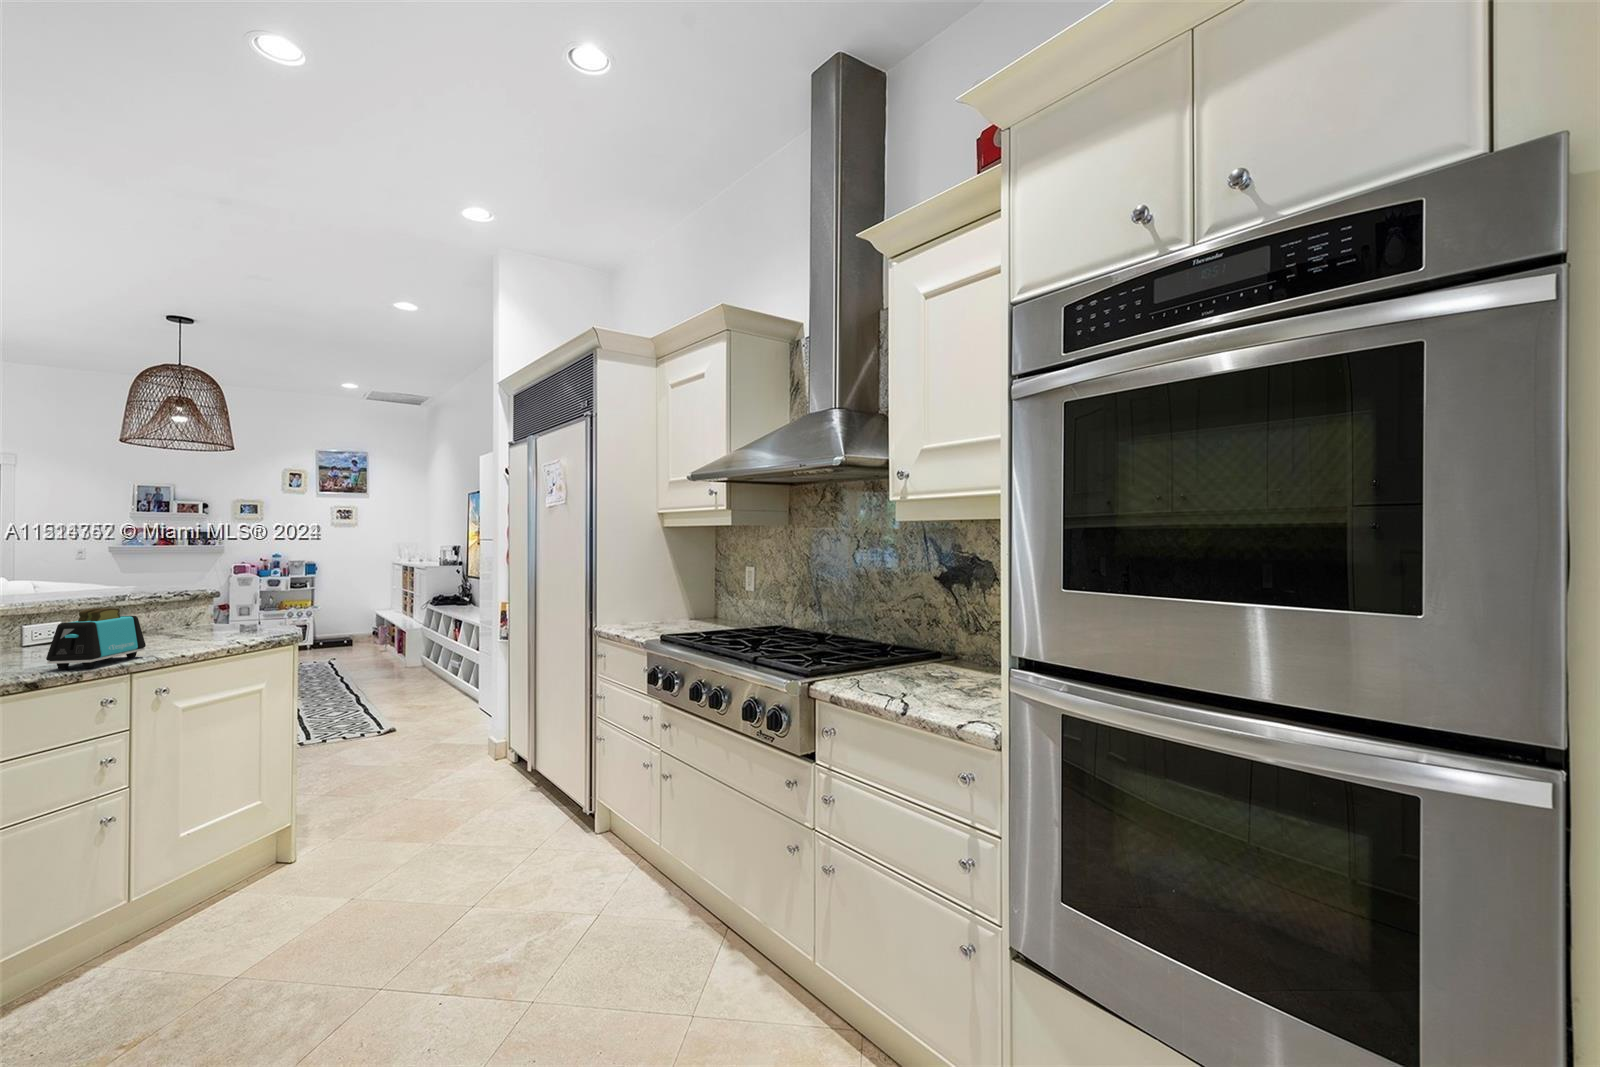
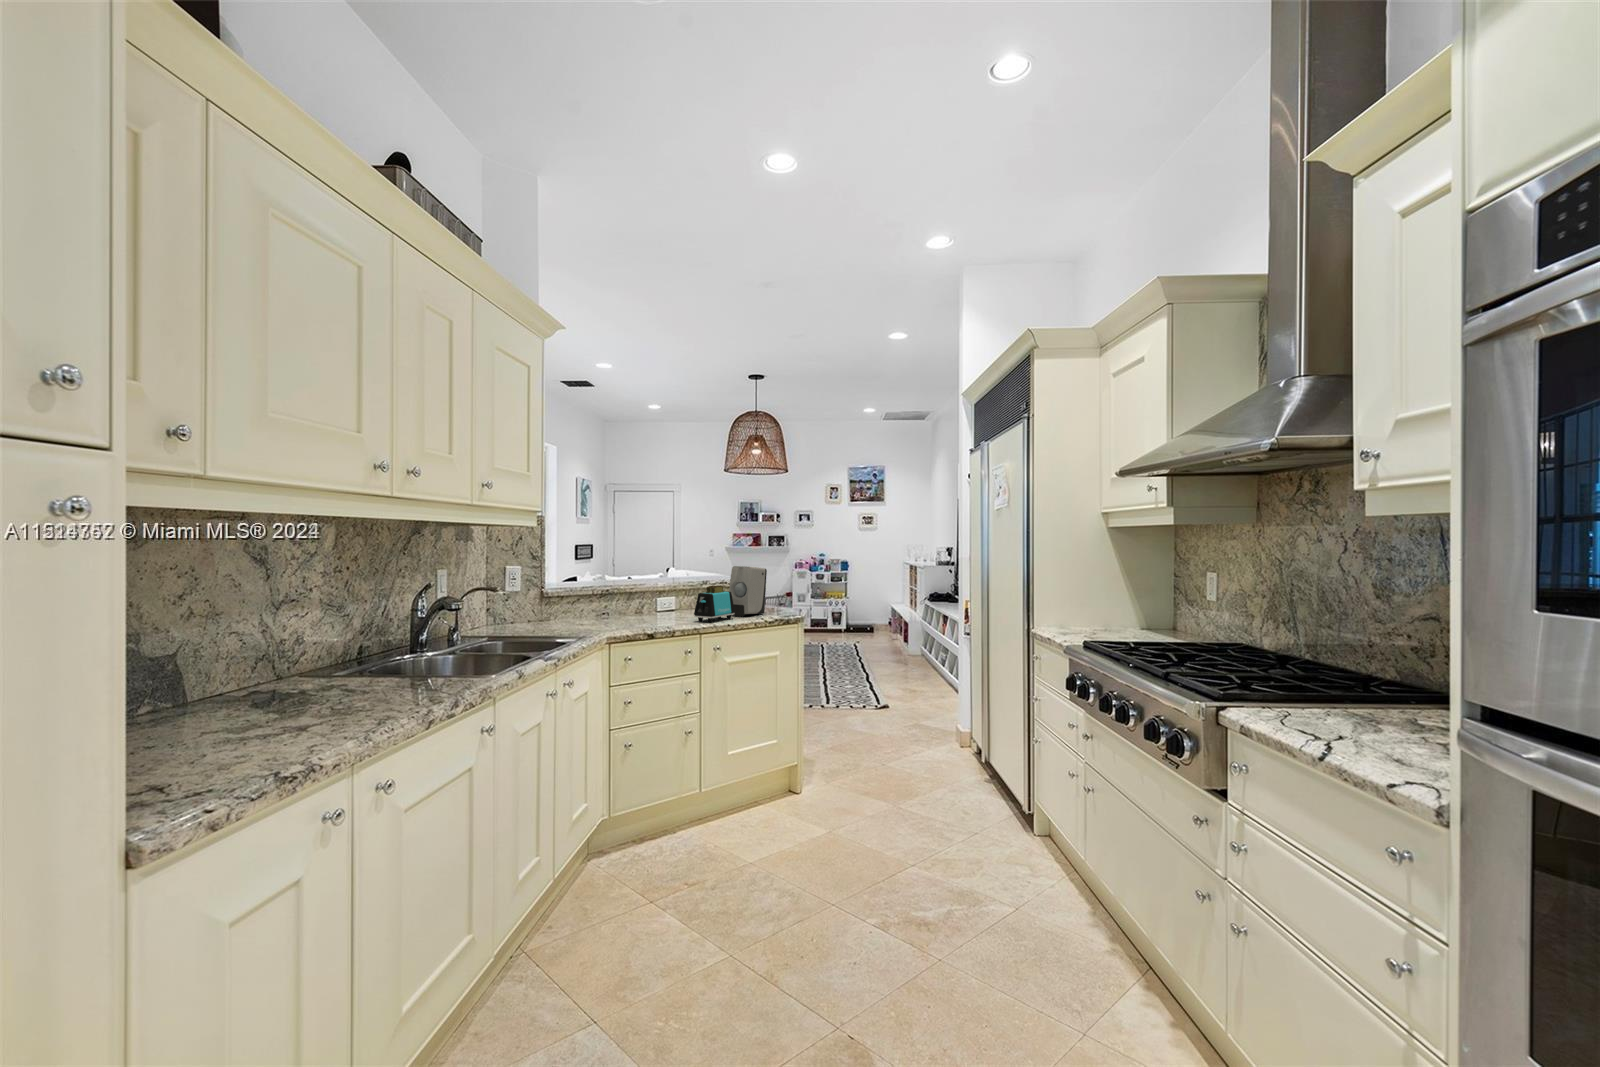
soap dispenser: none [130,576,211,652] -> present [729,566,767,616]

